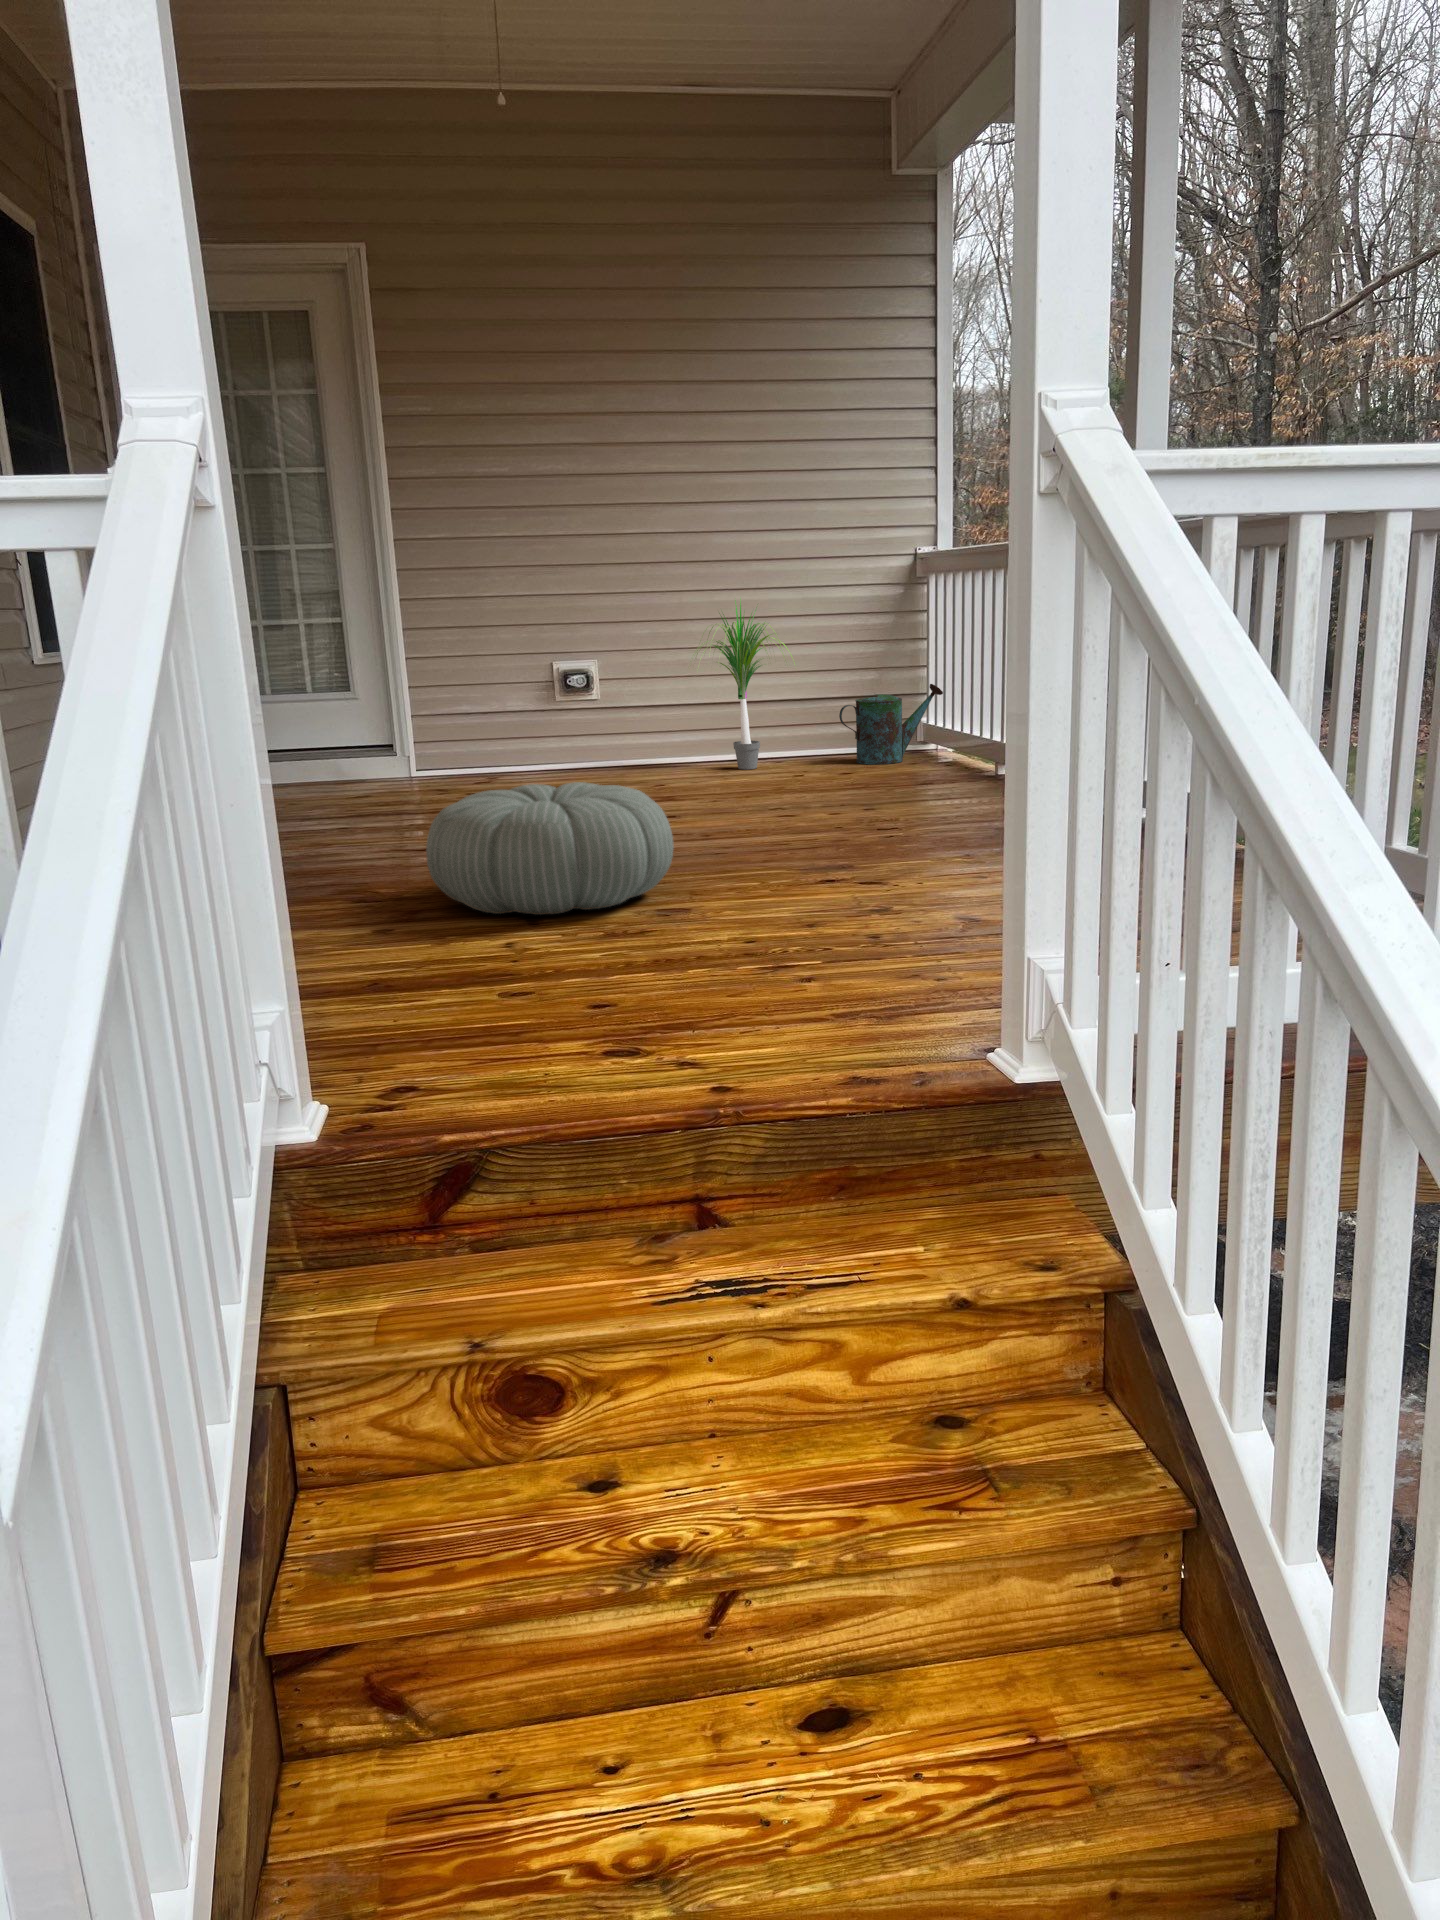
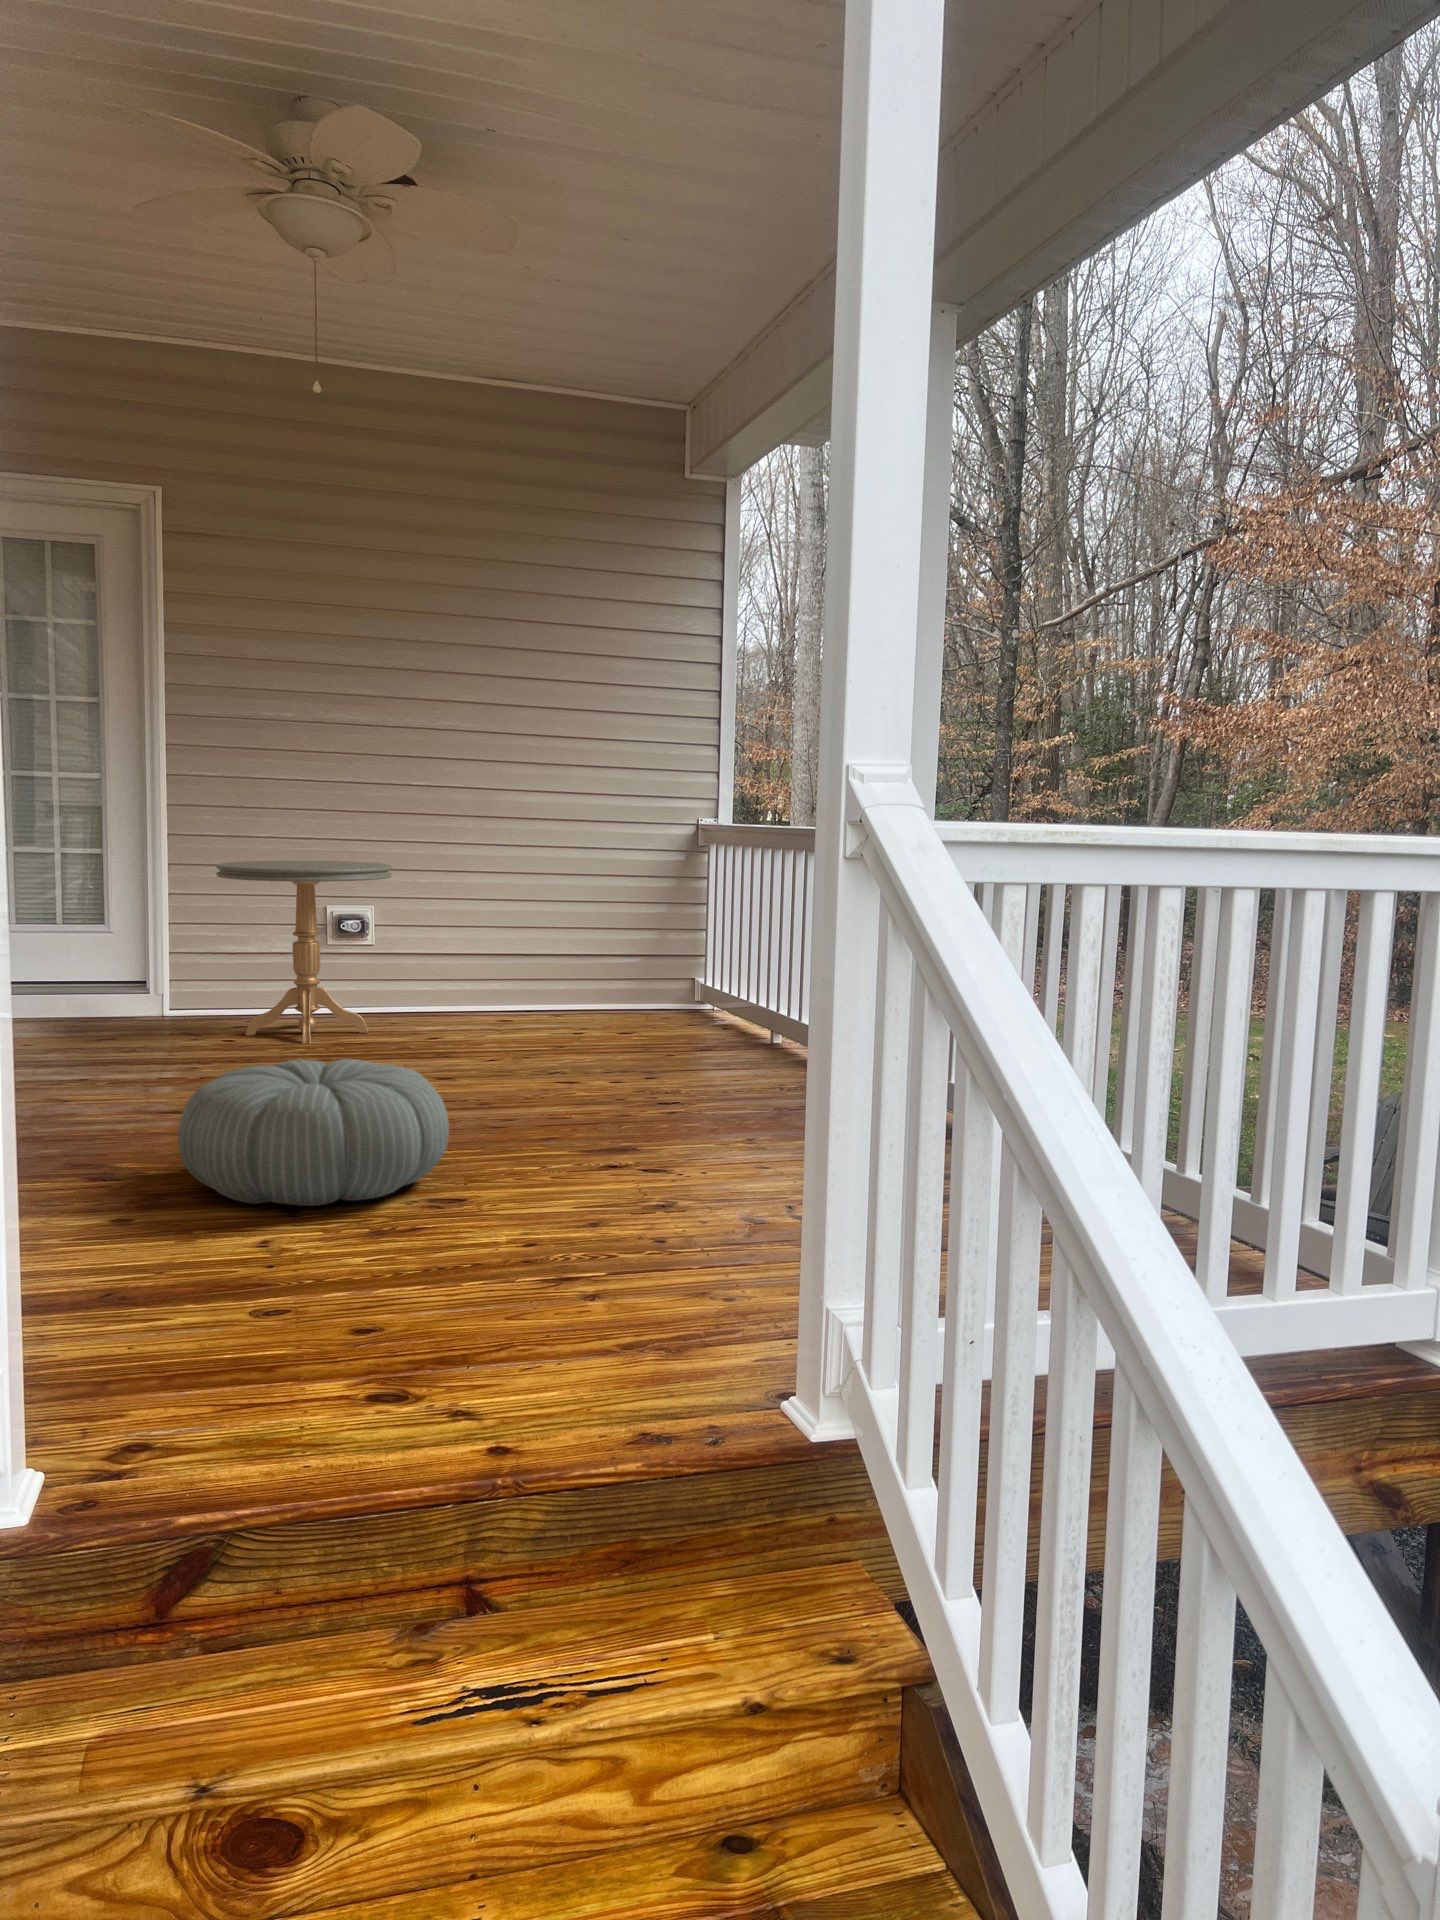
potted plant: present [697,603,792,769] -> none [466,852,579,1026]
side table: none [447,614,612,791] -> present [216,861,392,1044]
watering can: present [839,684,943,764] -> none [620,948,723,1026]

